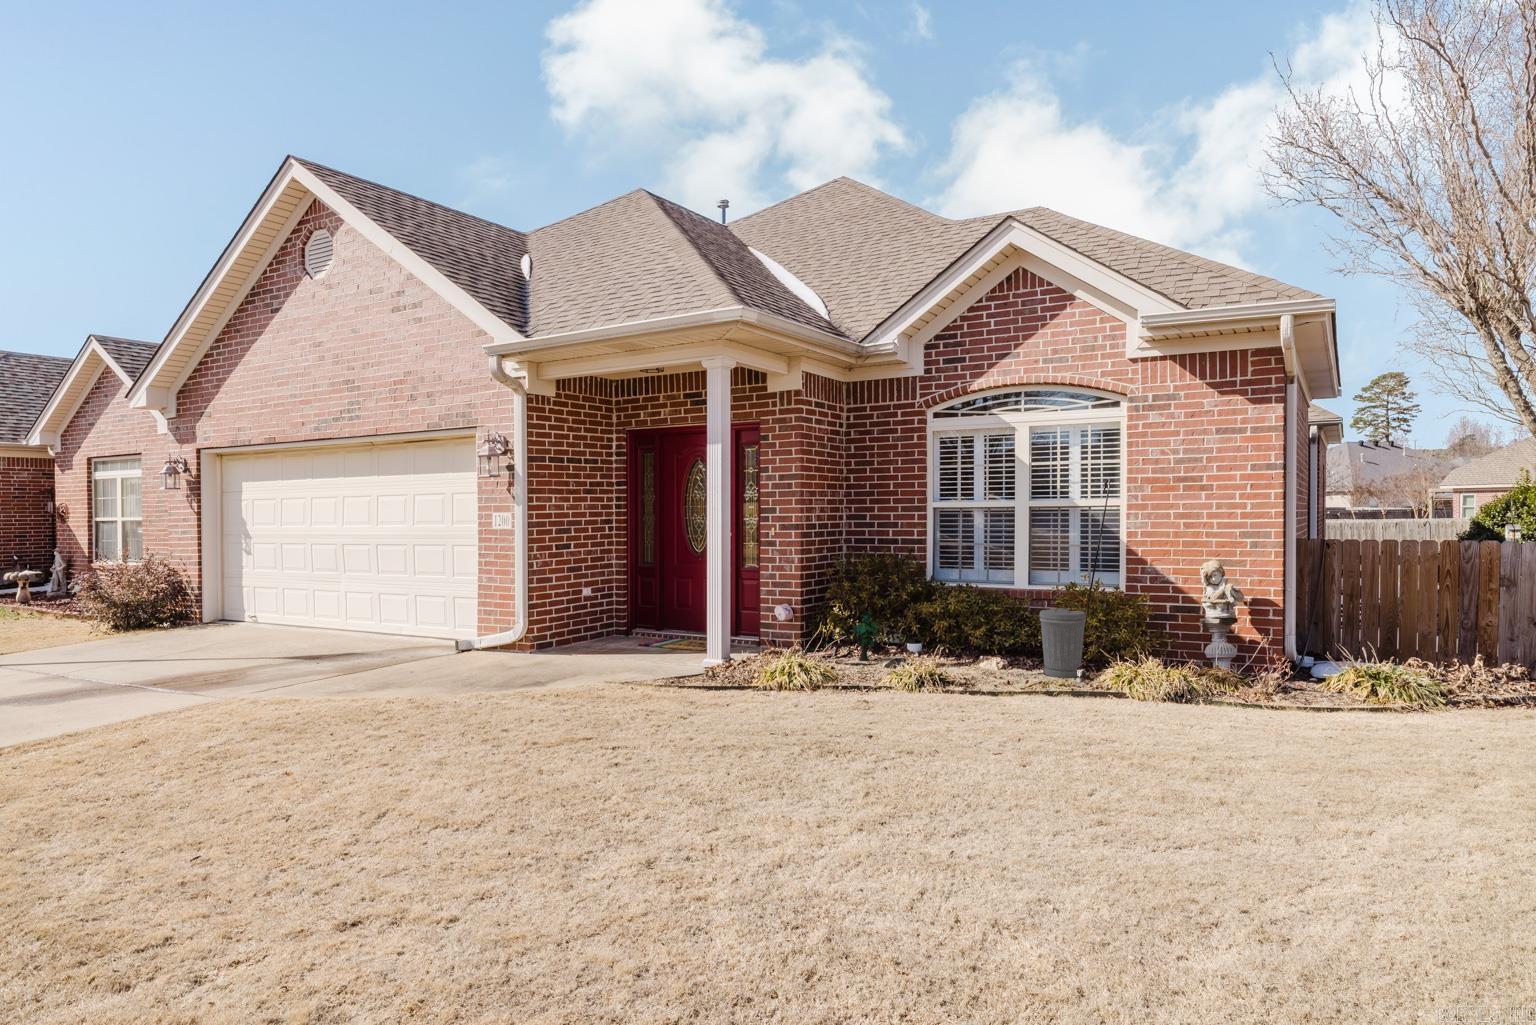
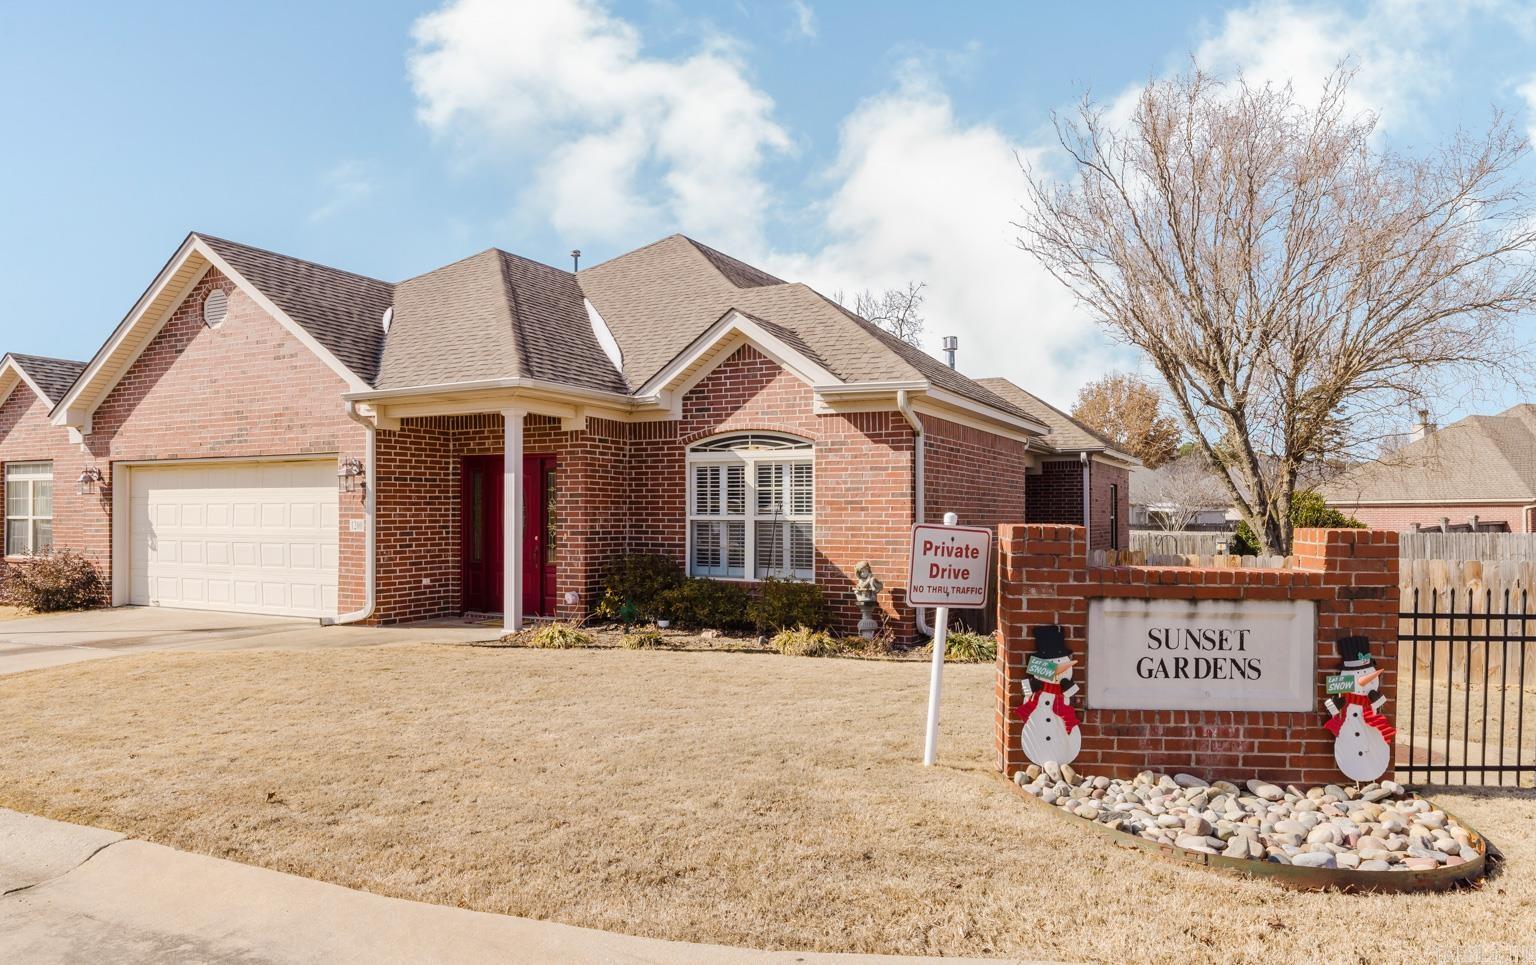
trash can: present [1039,608,1086,678] -> none [742,595,774,644]

